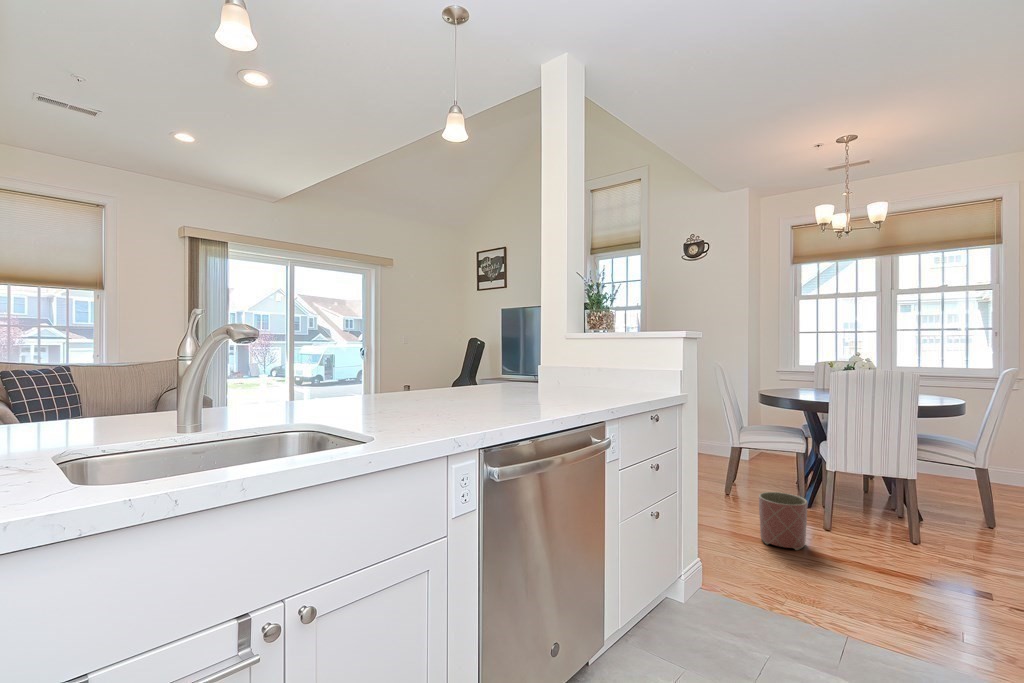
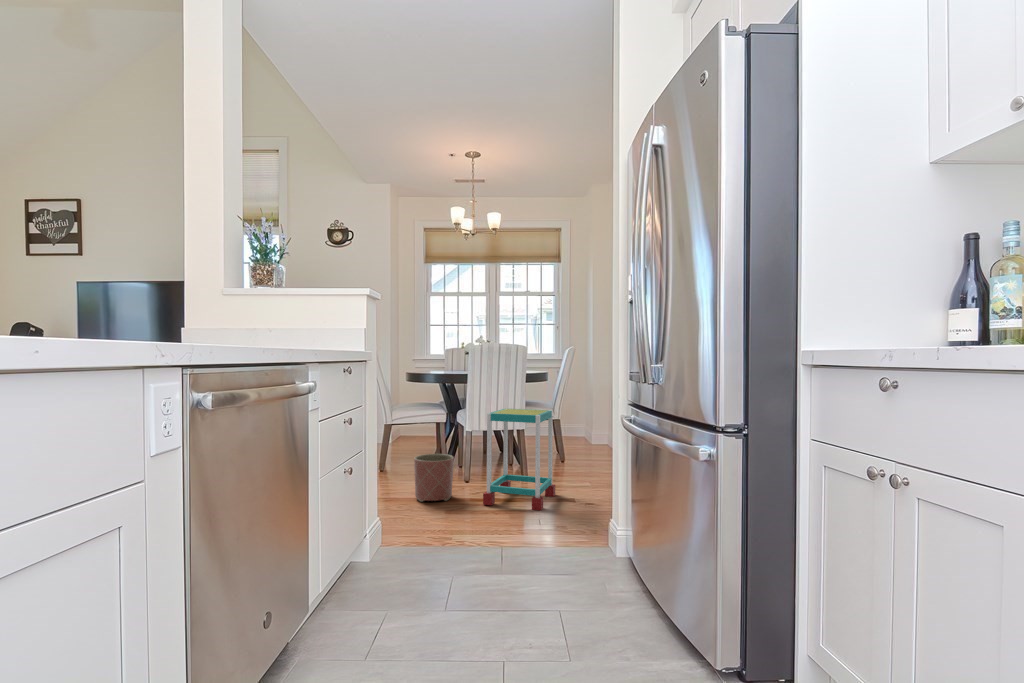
side table: none [844,454,964,599] -> present [483,408,555,510]

